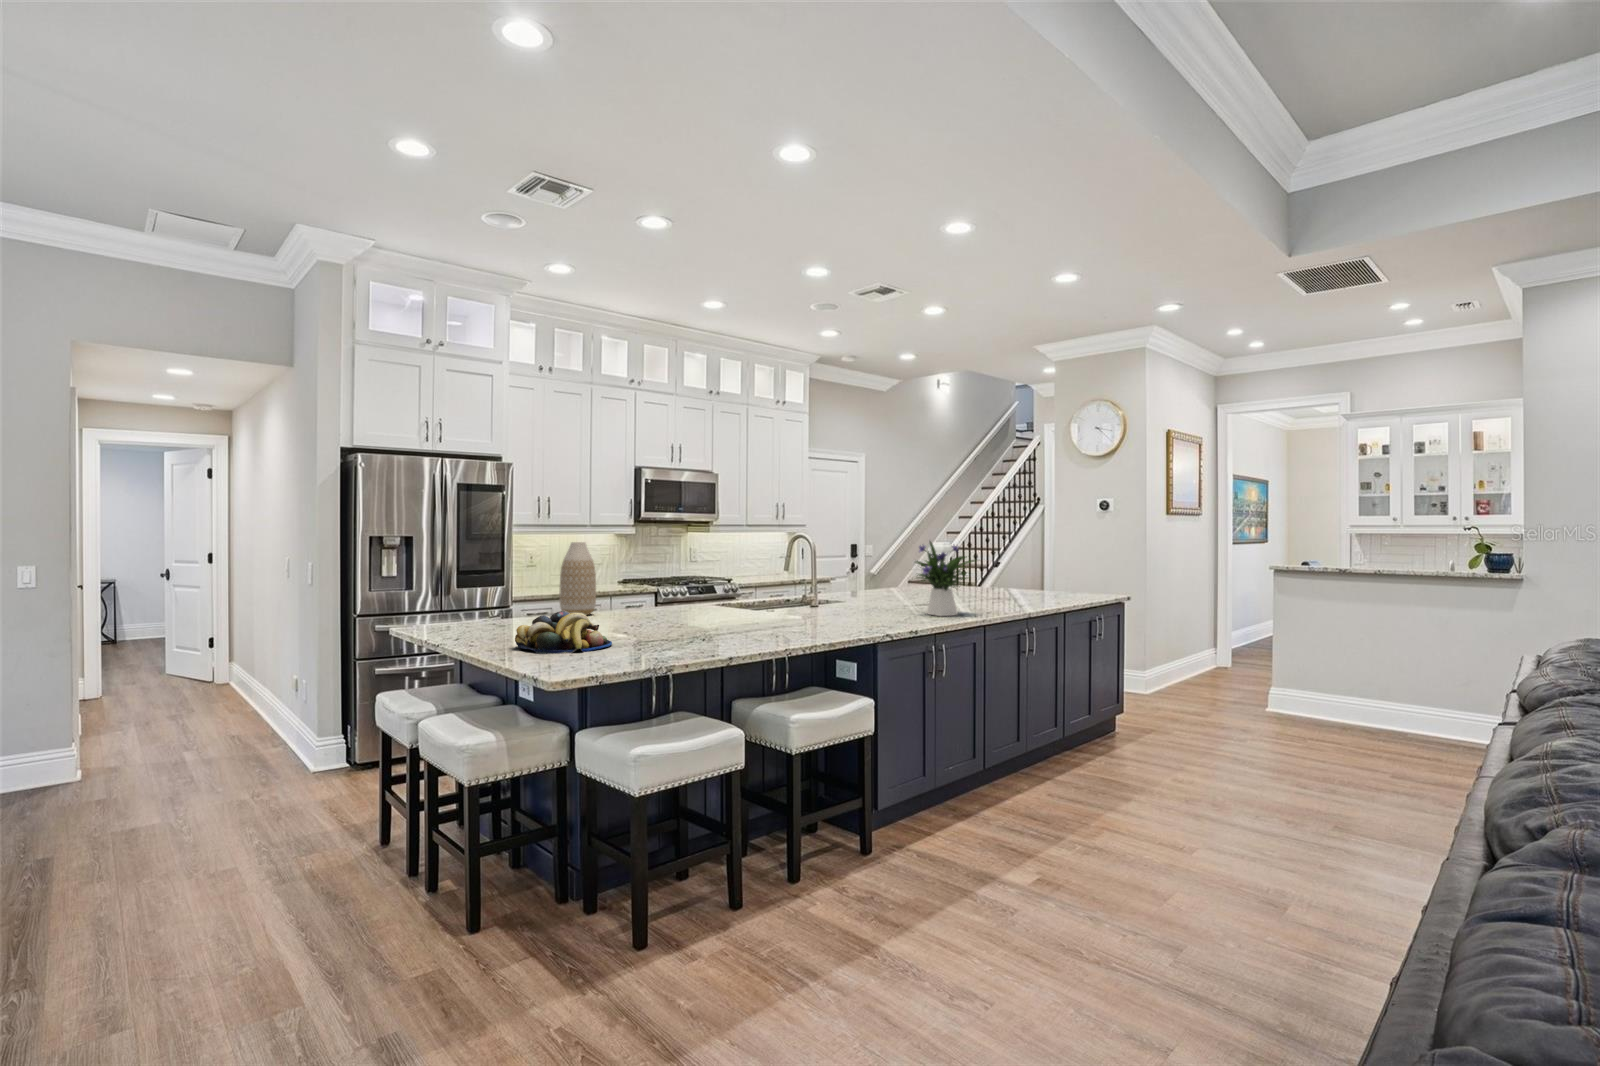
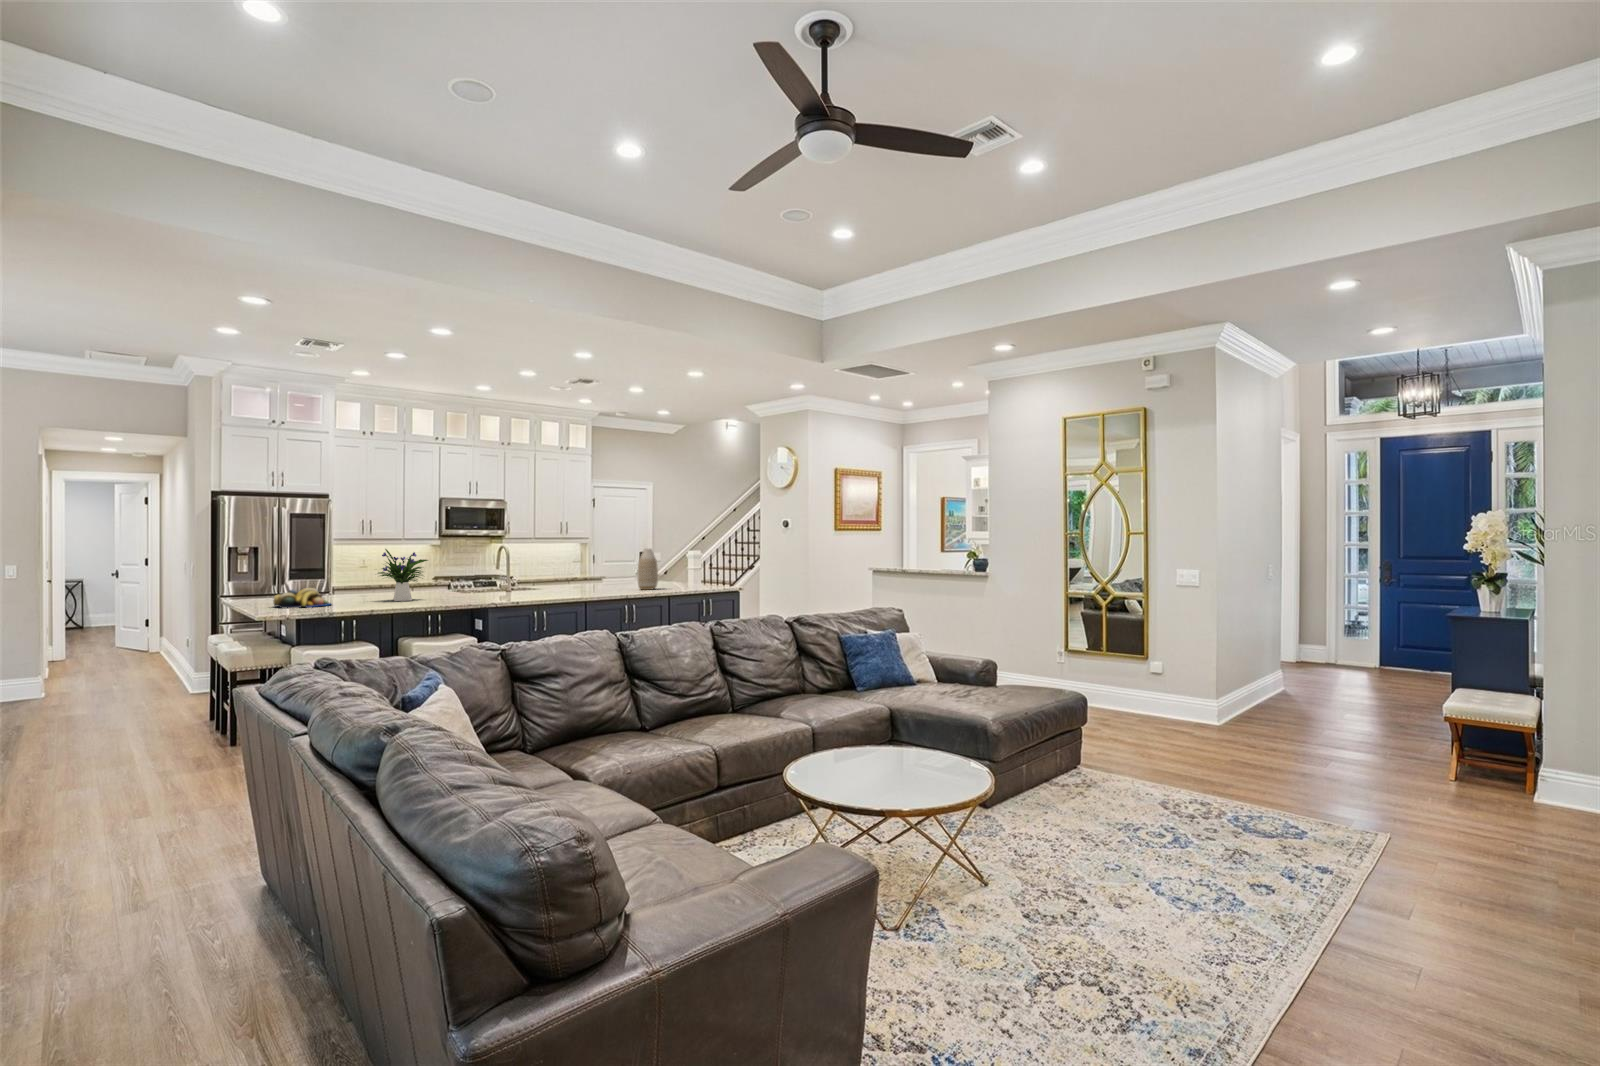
flower arrangement: present [916,541,976,616] -> present [378,549,428,601]
vase: present [559,542,596,615] -> present [638,549,658,590]

